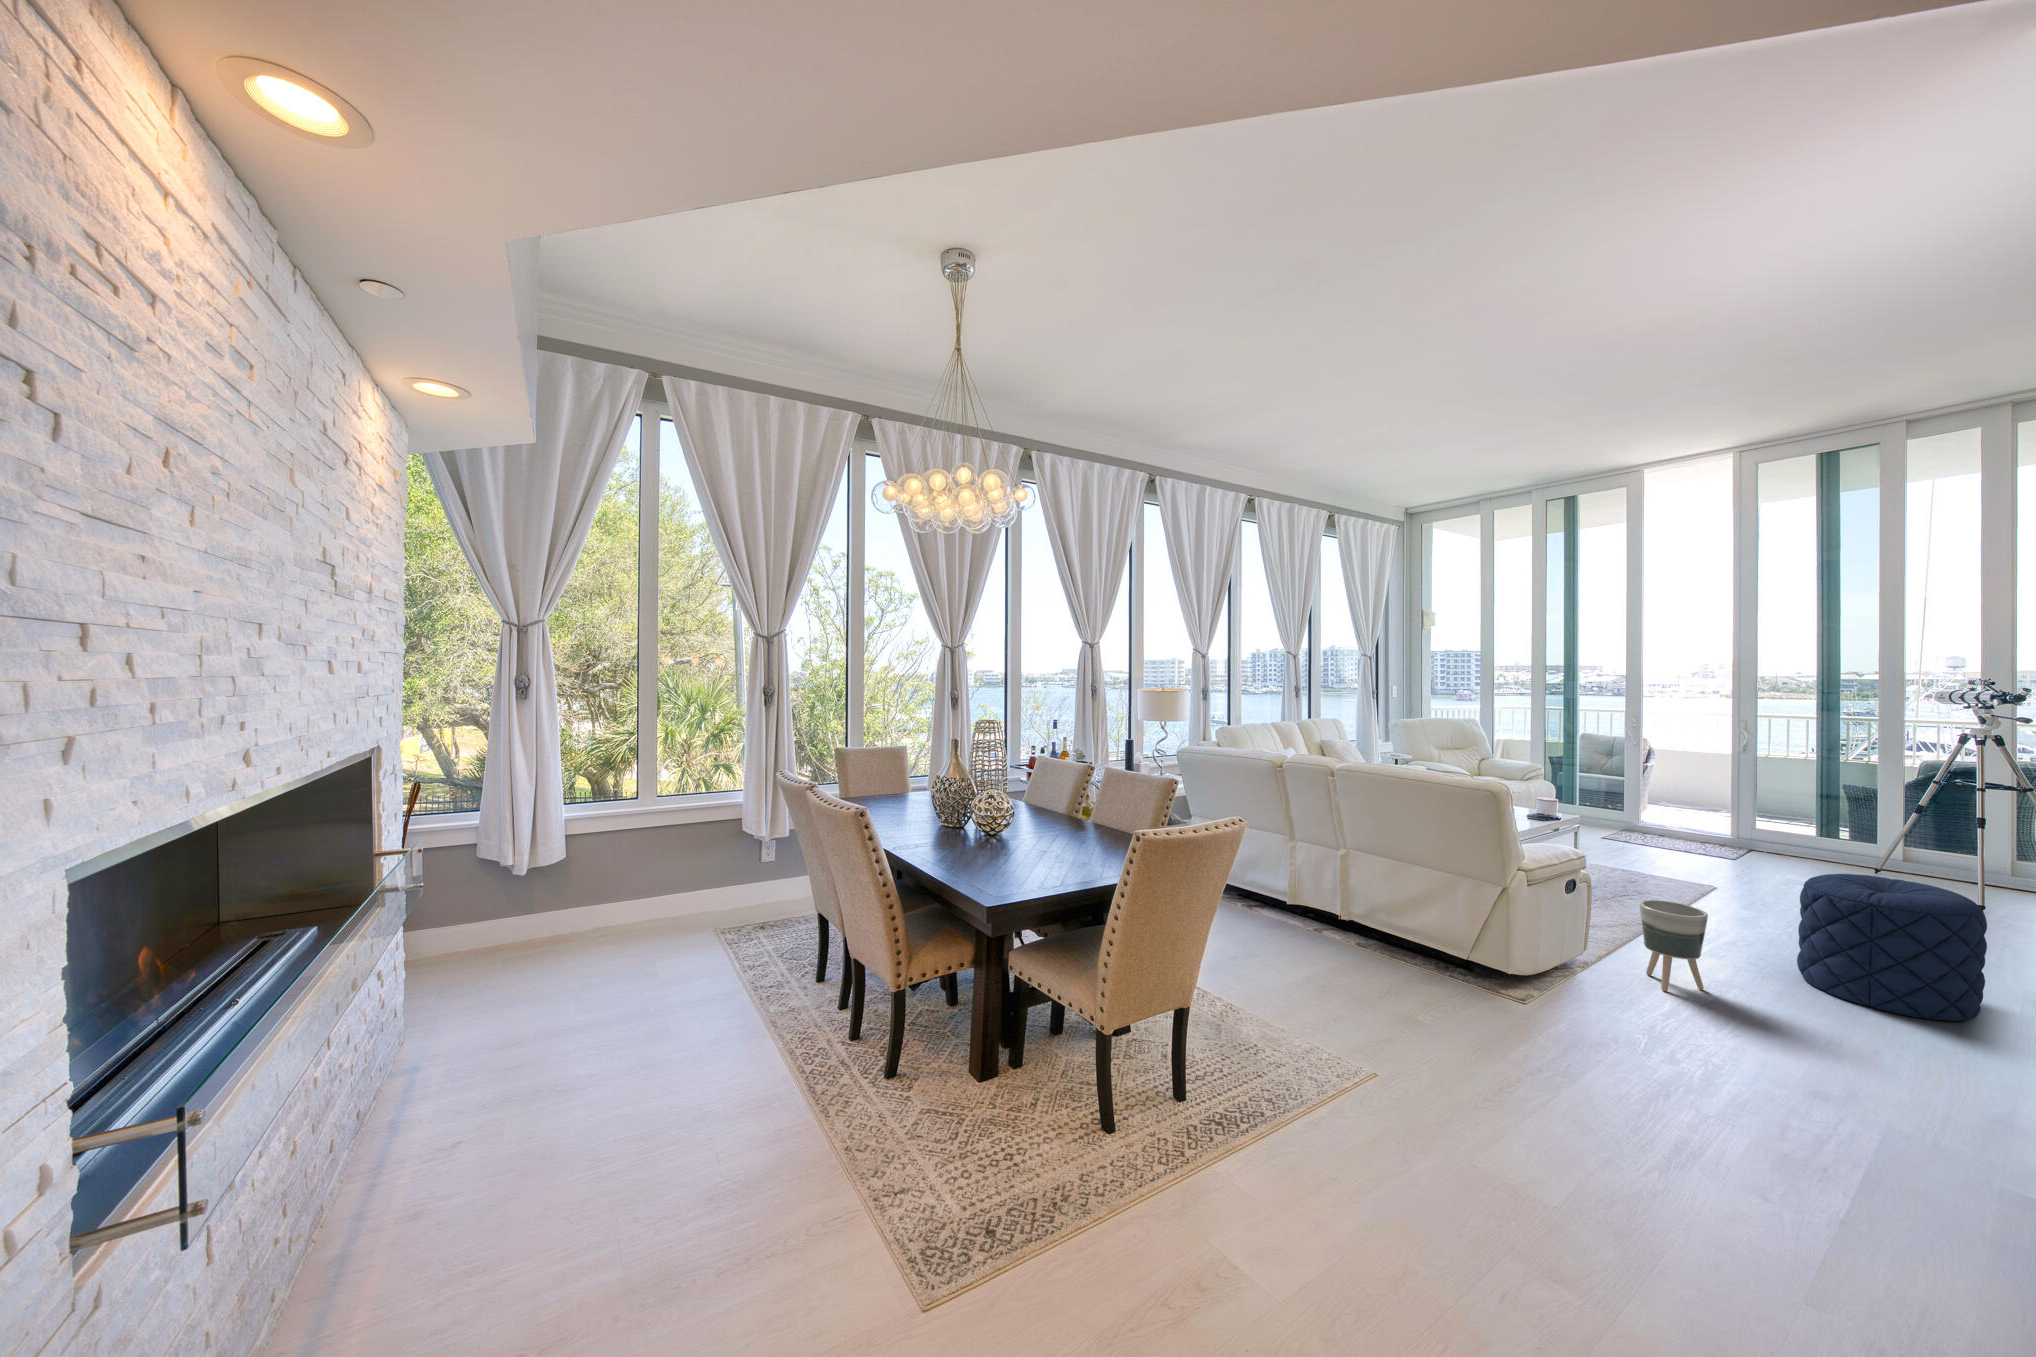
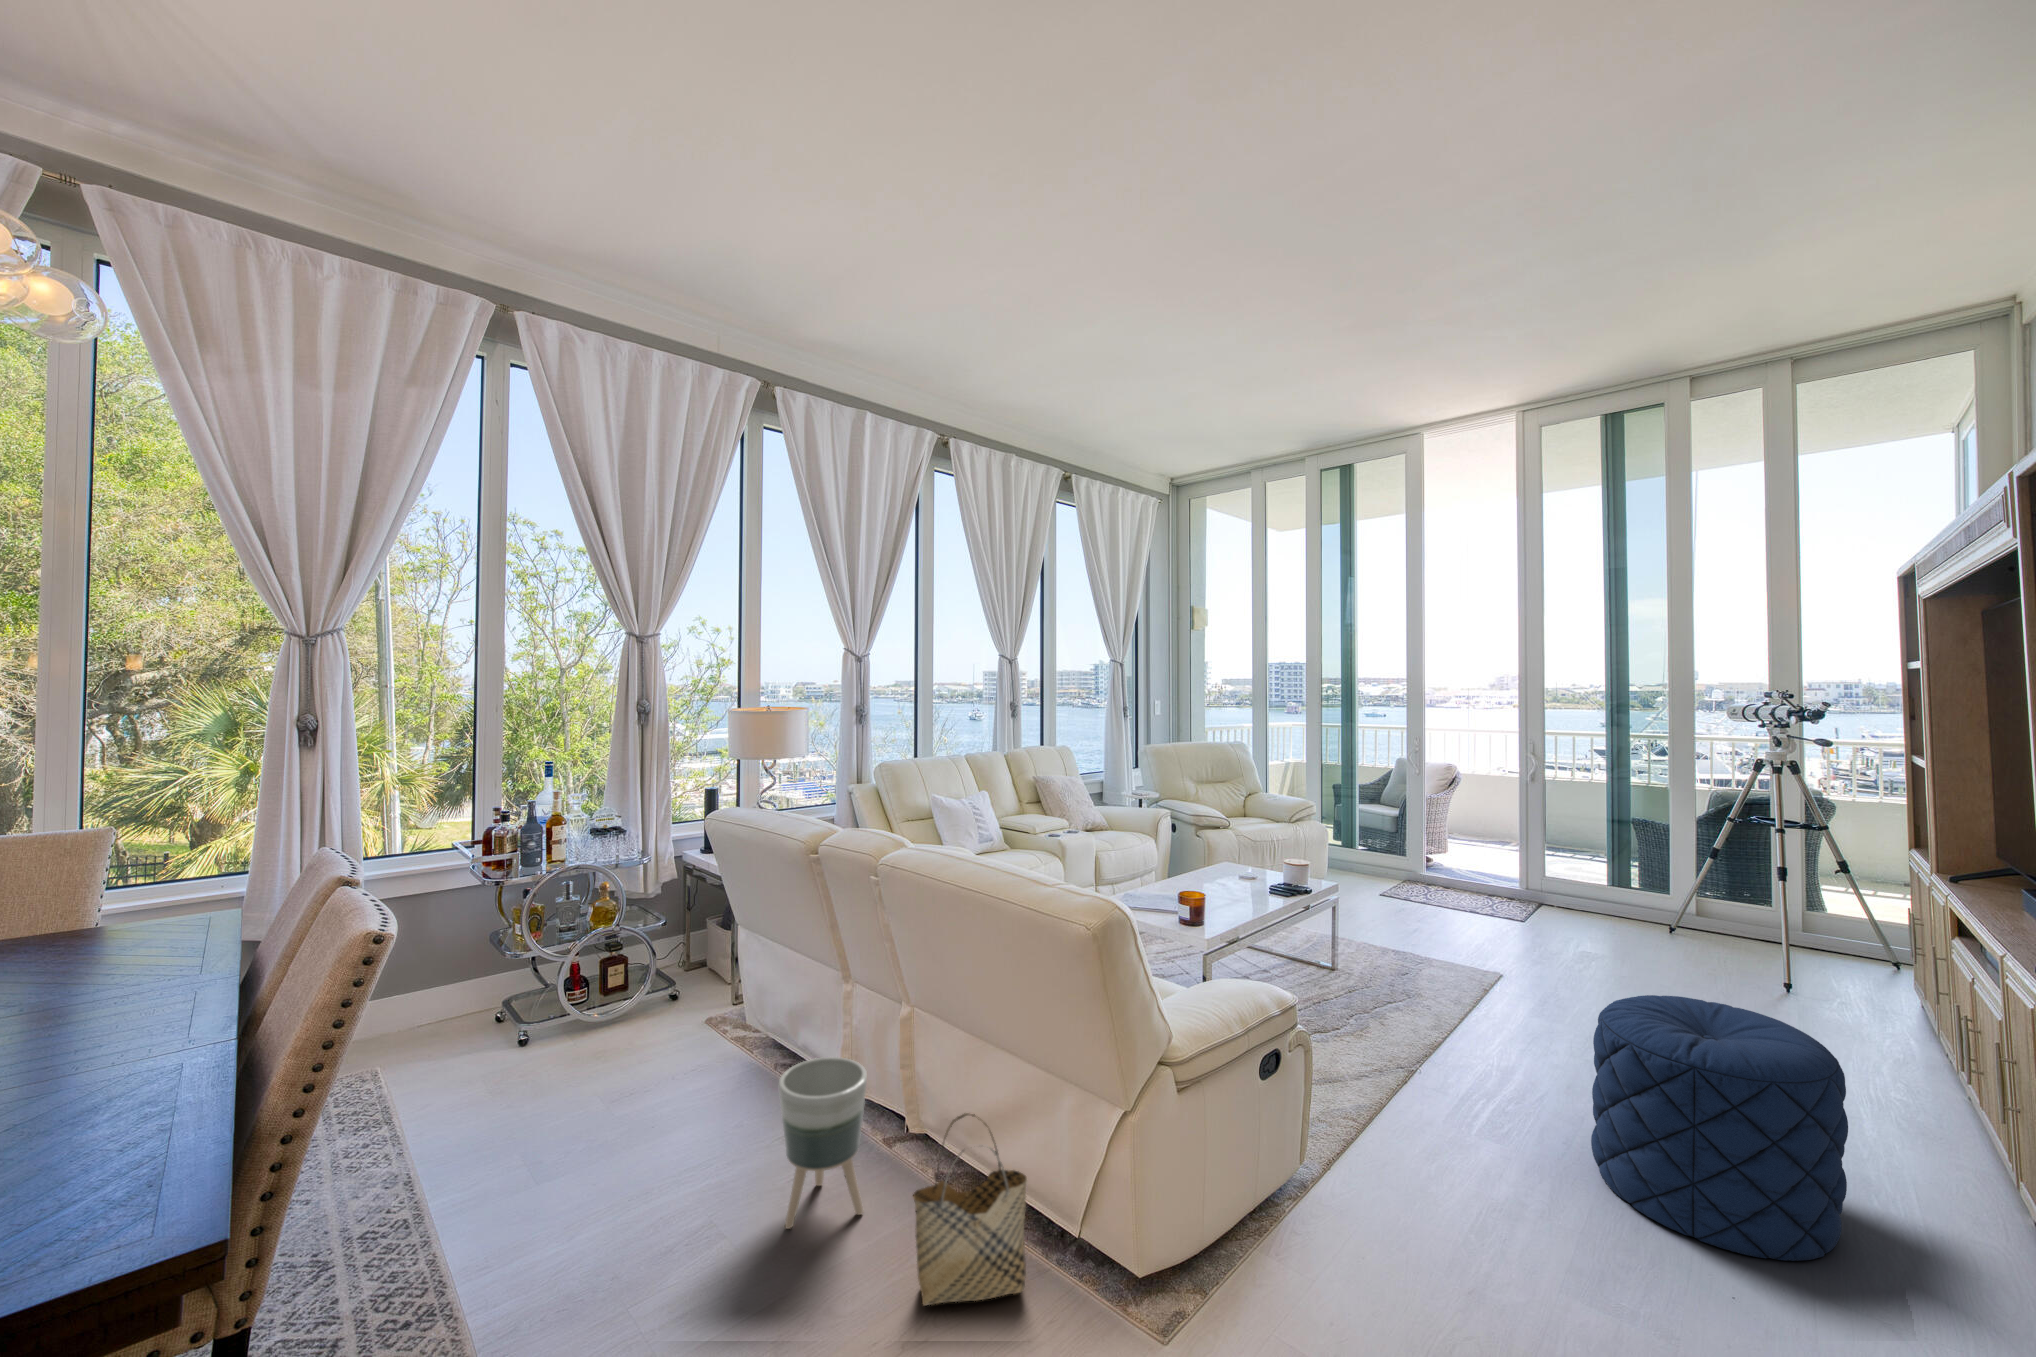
woven basket: none [1384,897,1446,985] -> present [913,1113,1027,1306]
planter: present [1640,900,1708,991] -> present [778,1057,867,1229]

